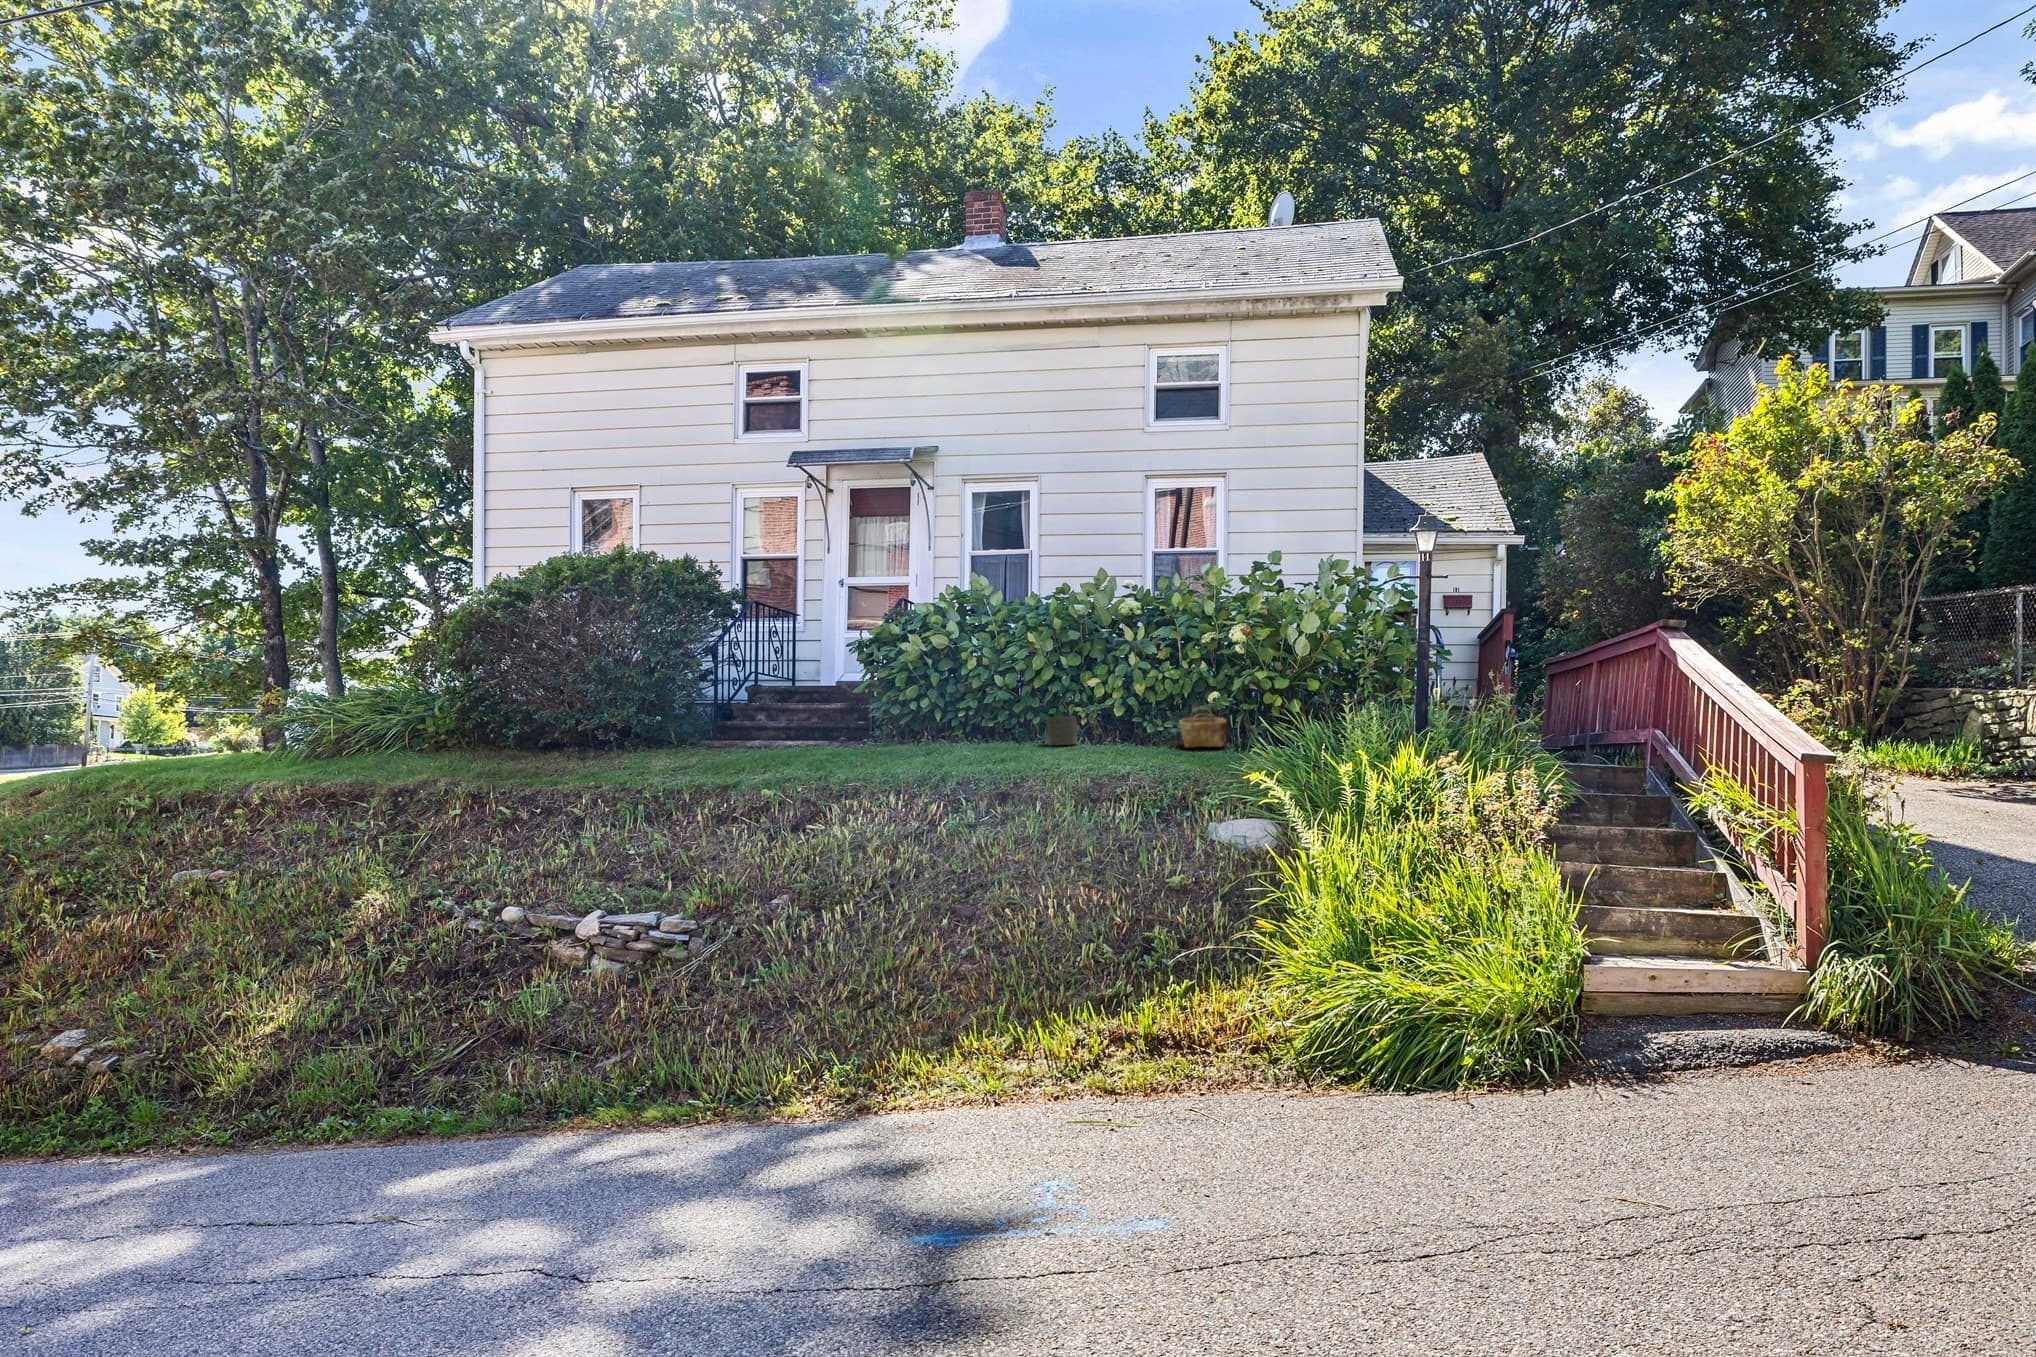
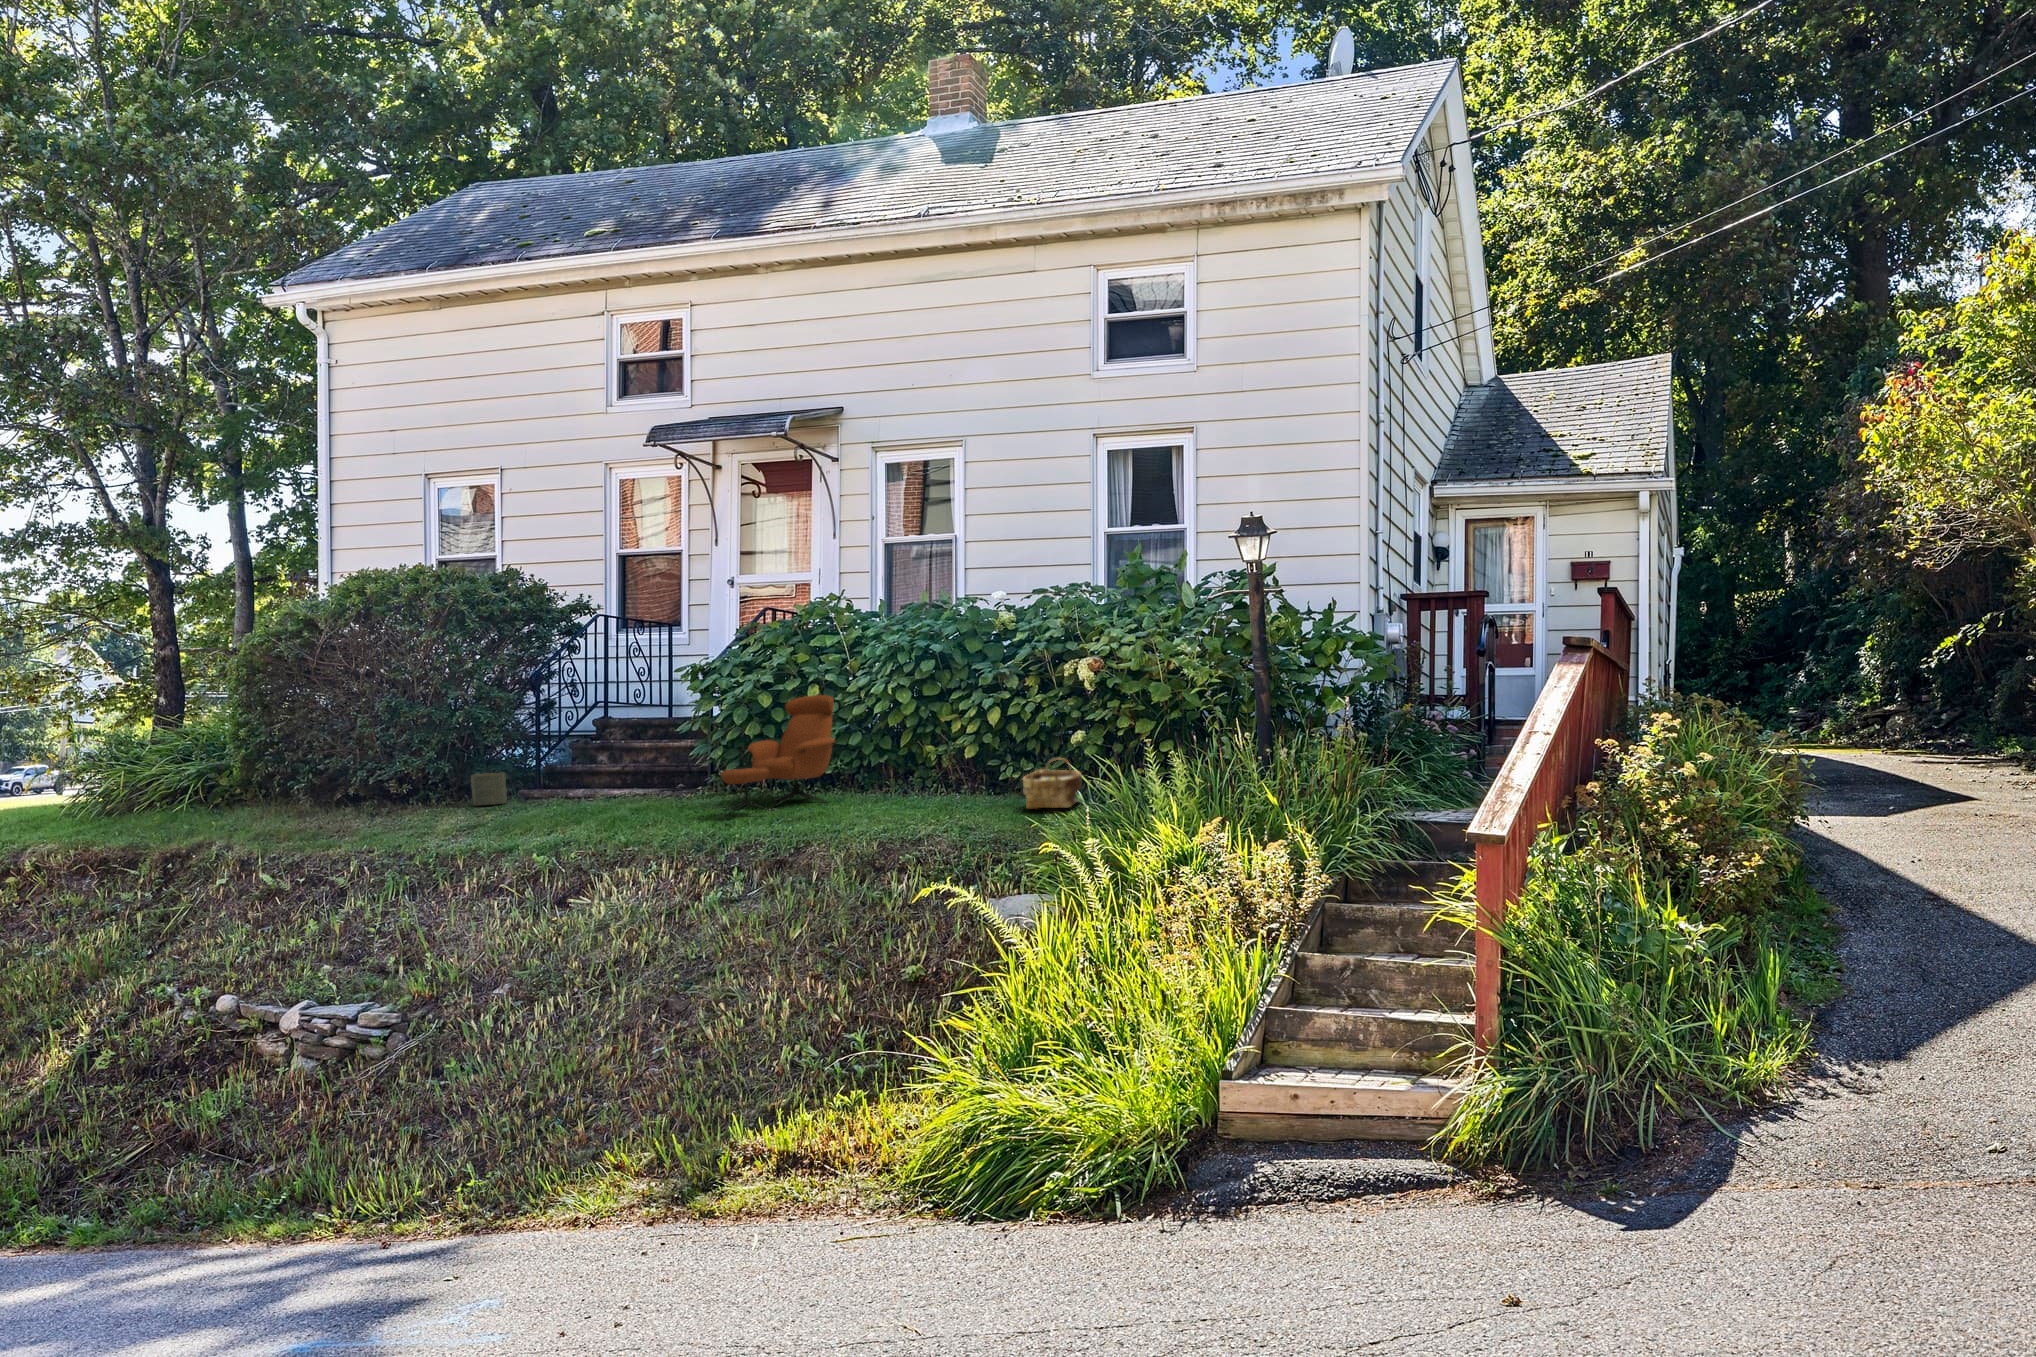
lounge chair: none [914,658,1000,752] -> present [721,695,835,813]
planter: present [1046,717,1077,746] -> present [471,773,506,806]

